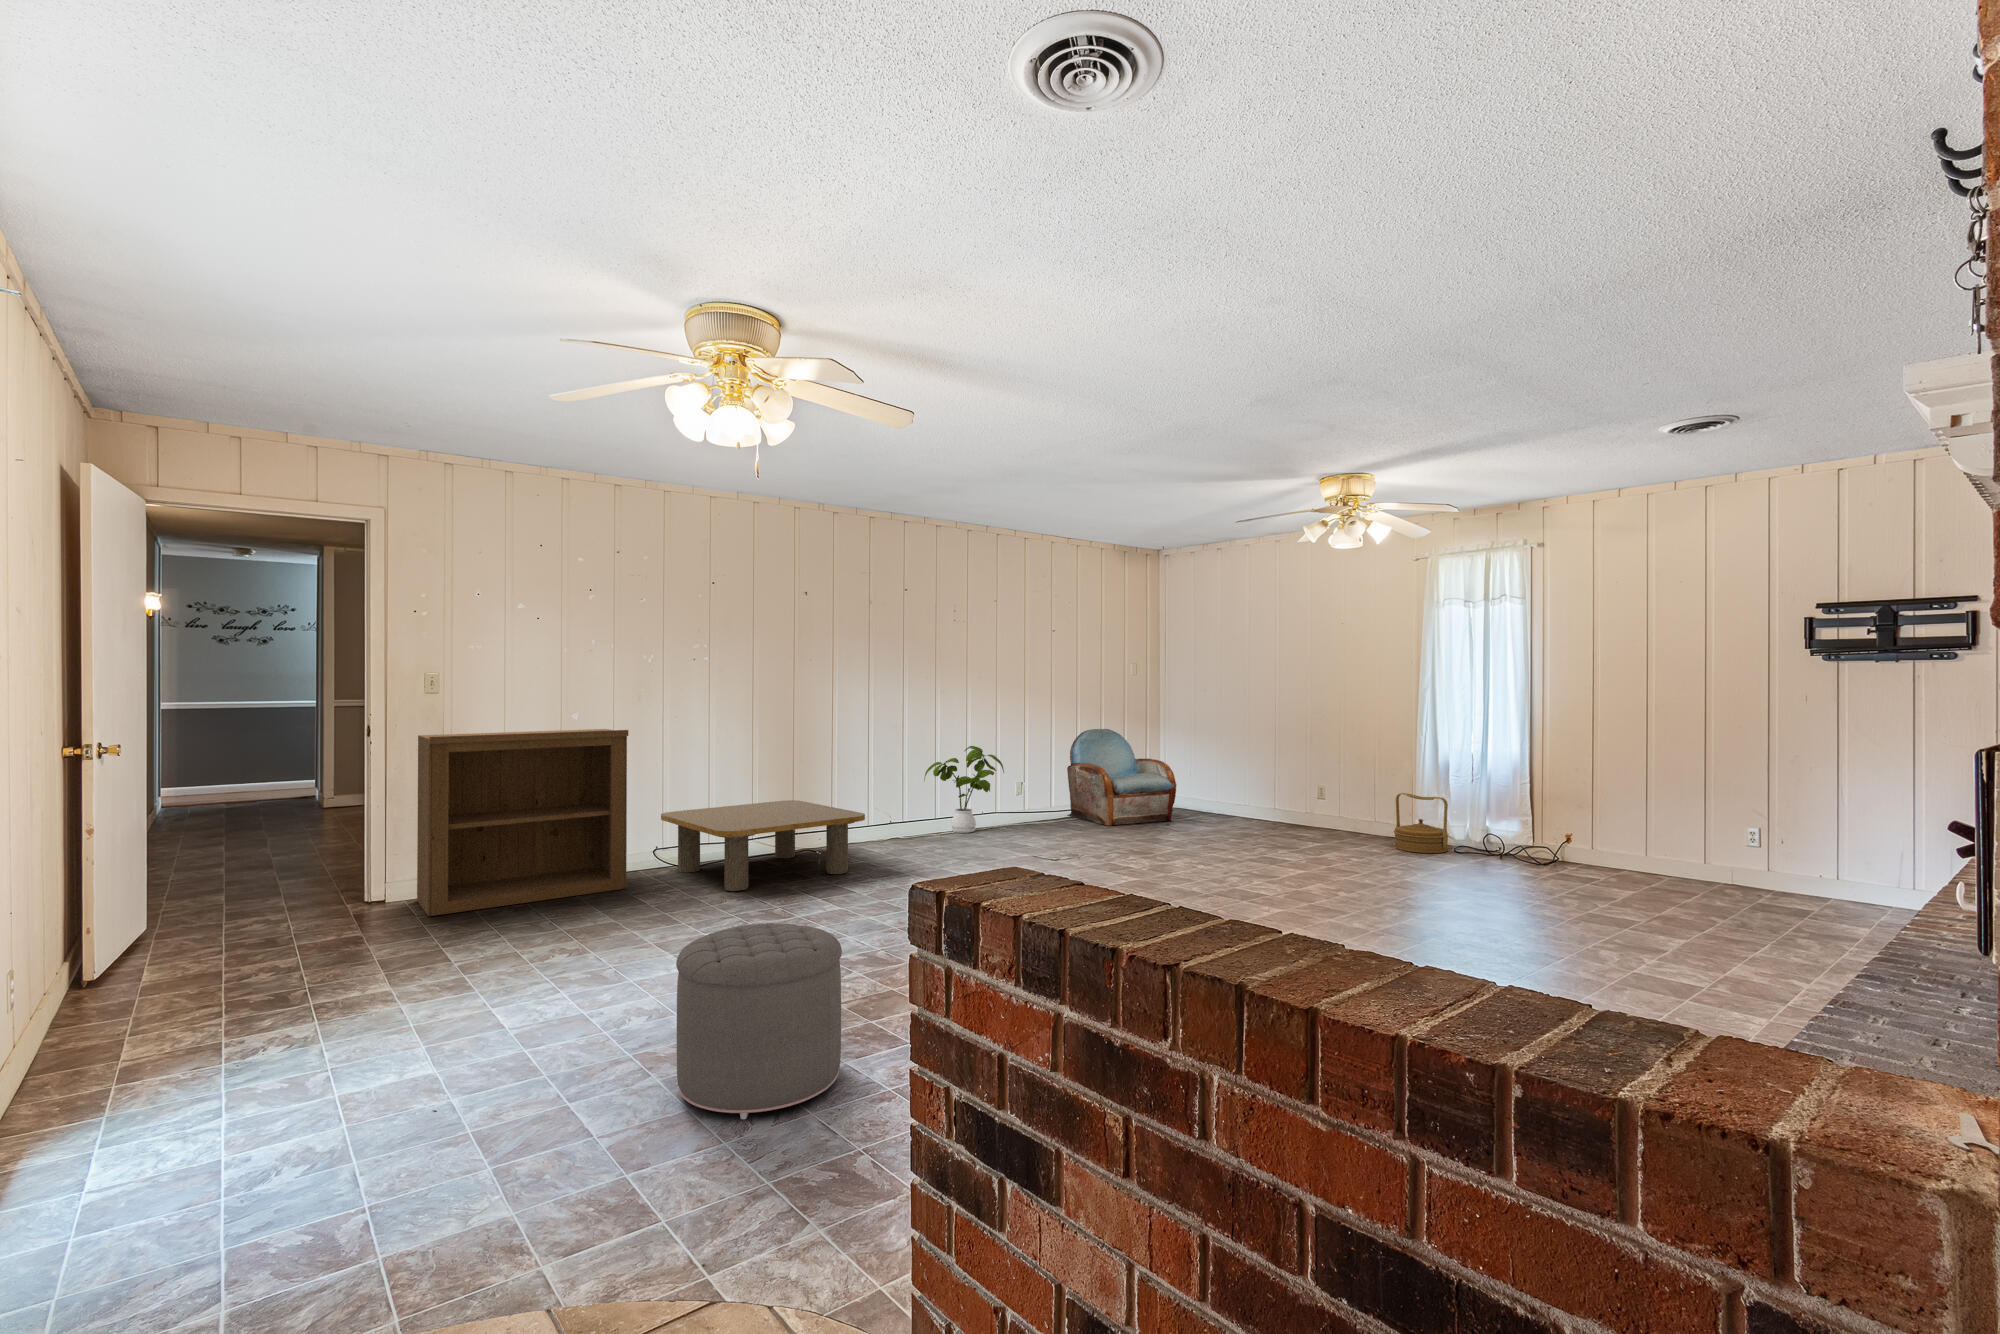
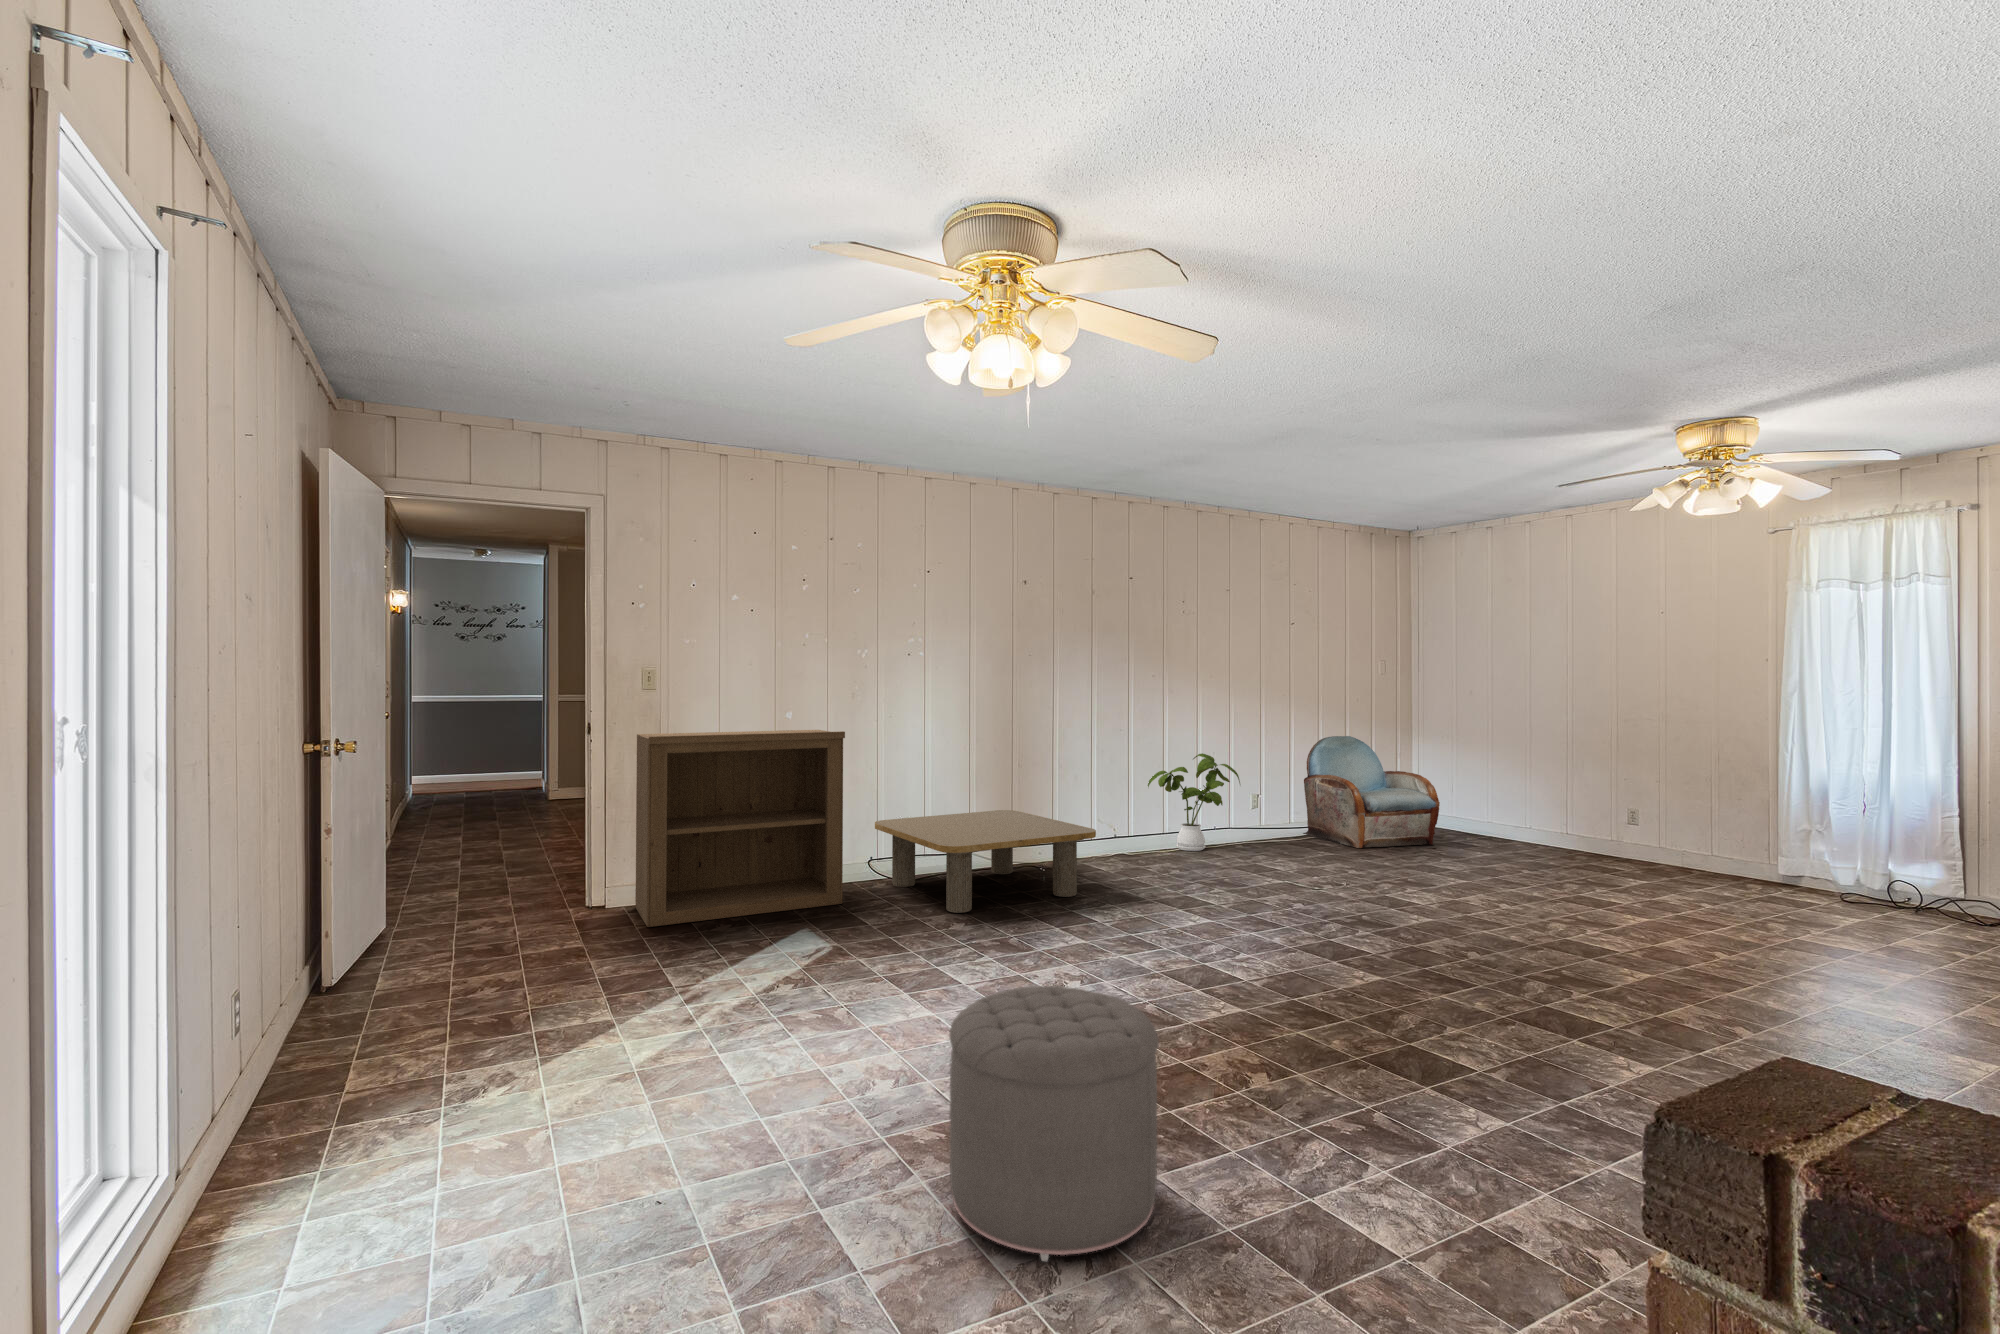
woven basket: present [1394,793,1449,853] -> none [1747,824,1831,902]

